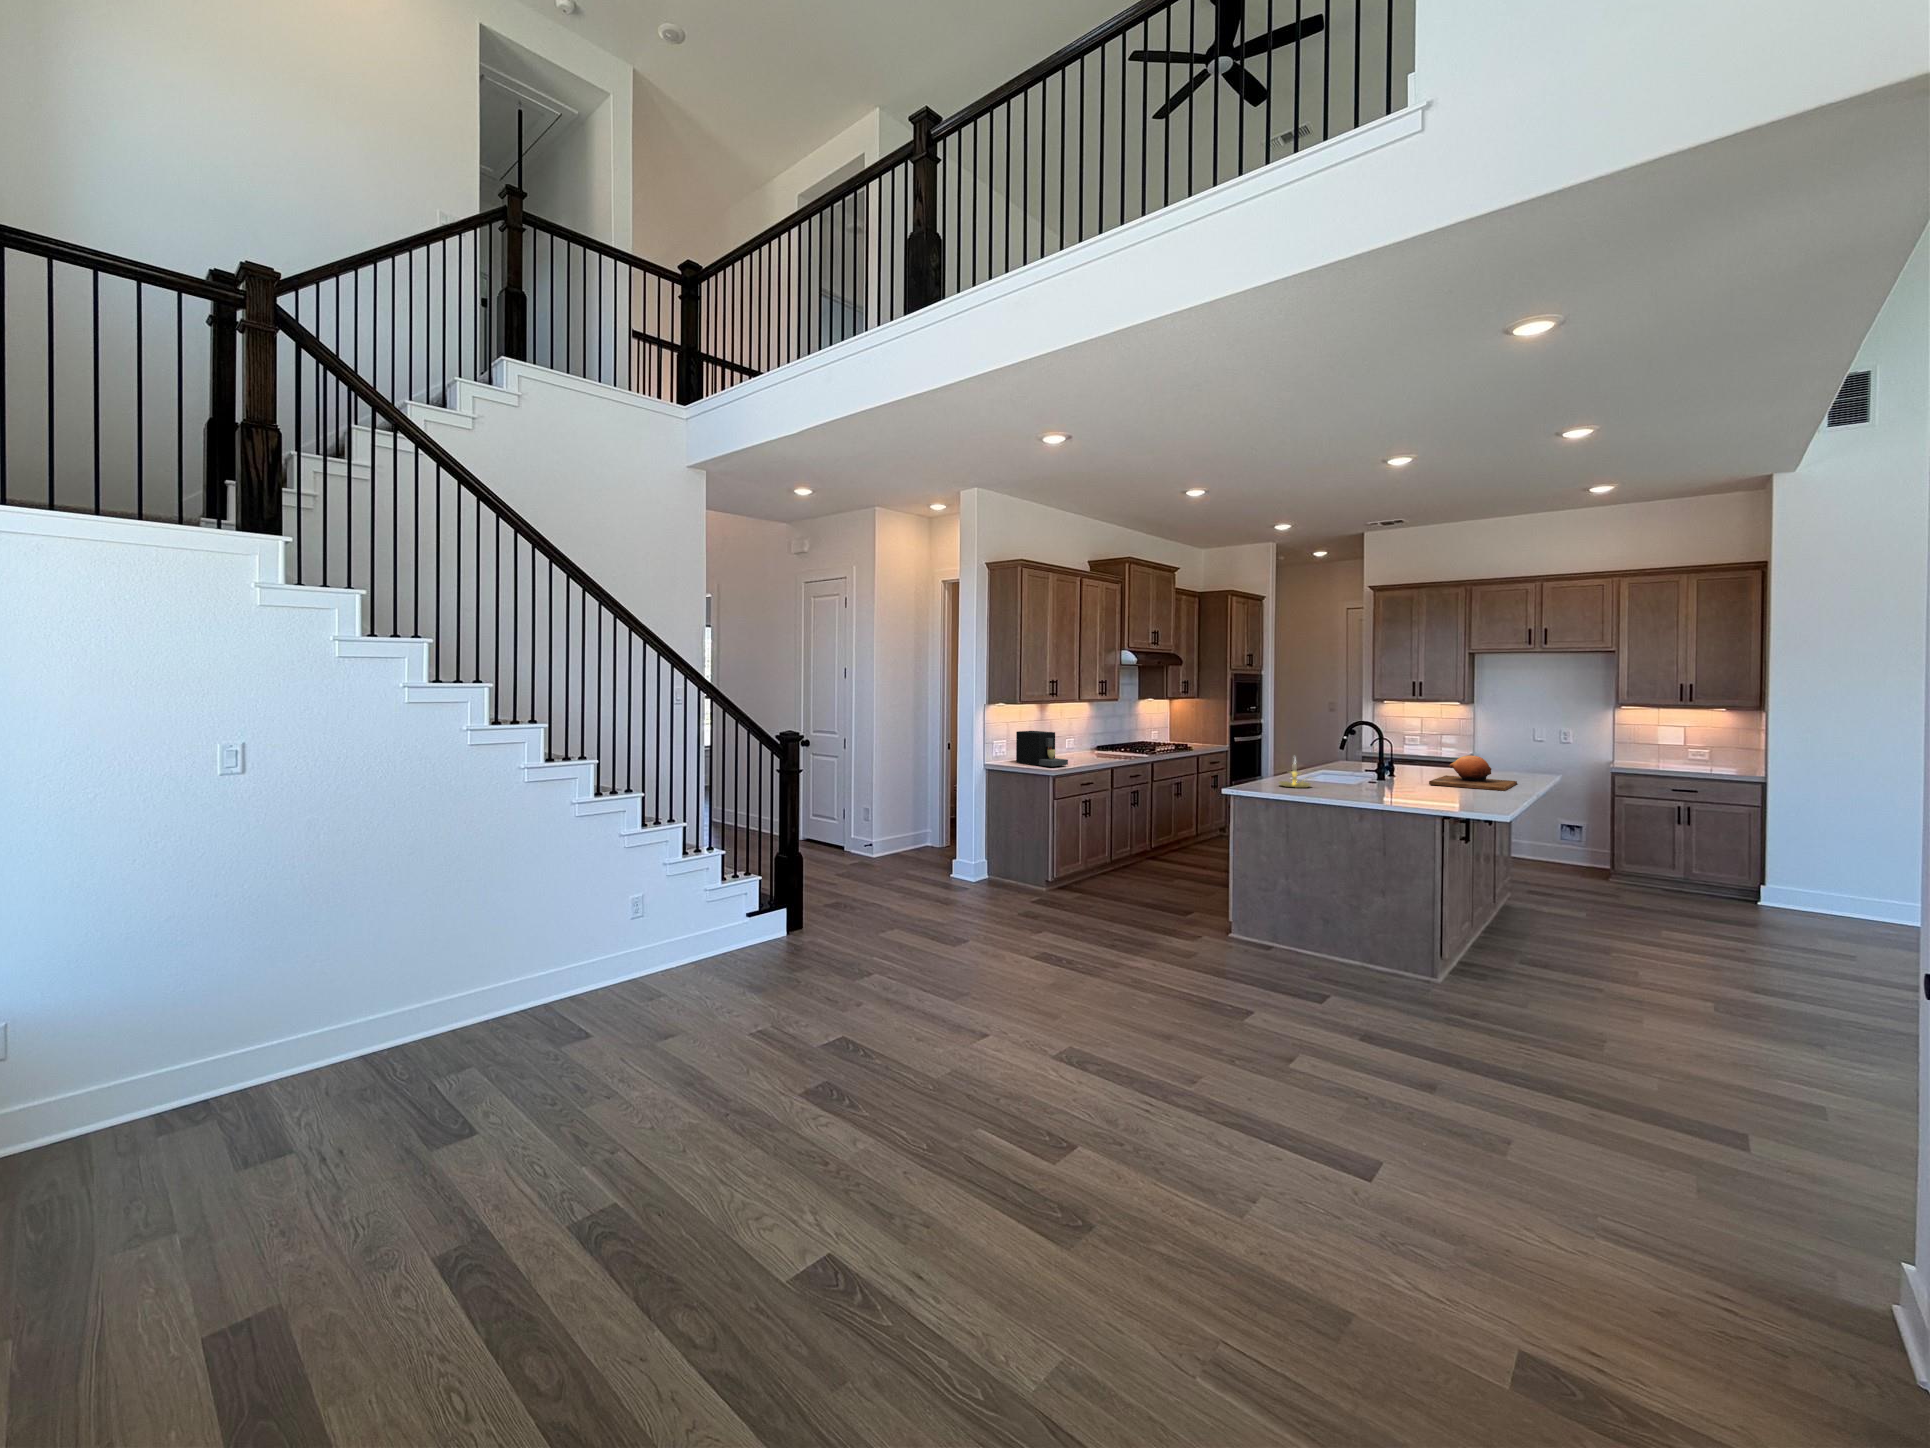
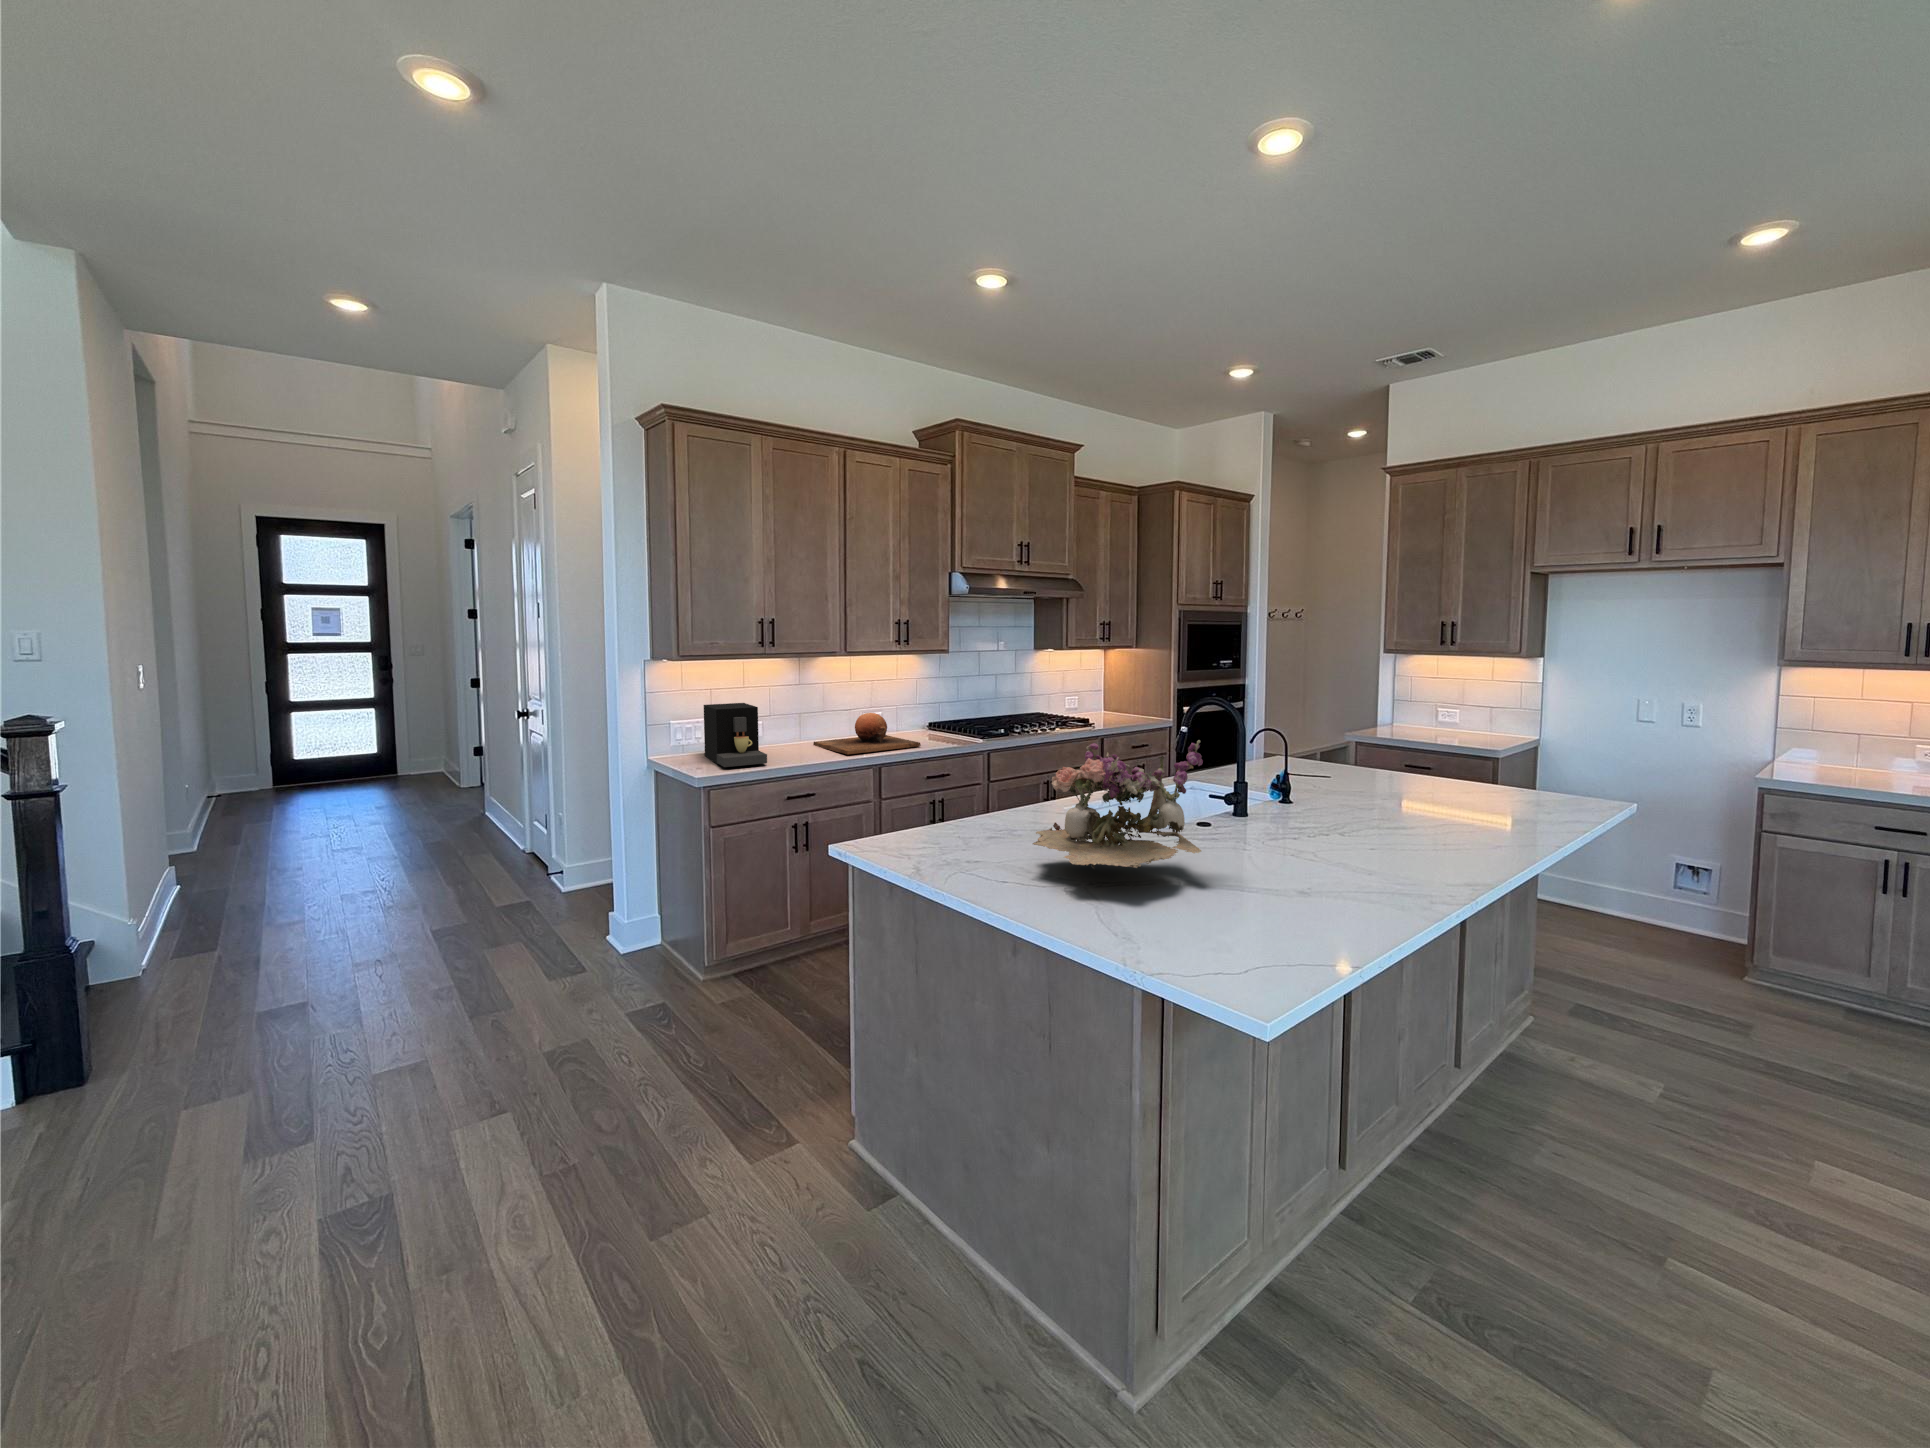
flower arrangement: none [1345,733,1429,789] -> present [1033,740,1203,868]
chopping board: present [1429,756,1517,791] -> present [813,713,921,754]
candle holder: present [1279,760,1311,788] -> none [906,784,978,860]

